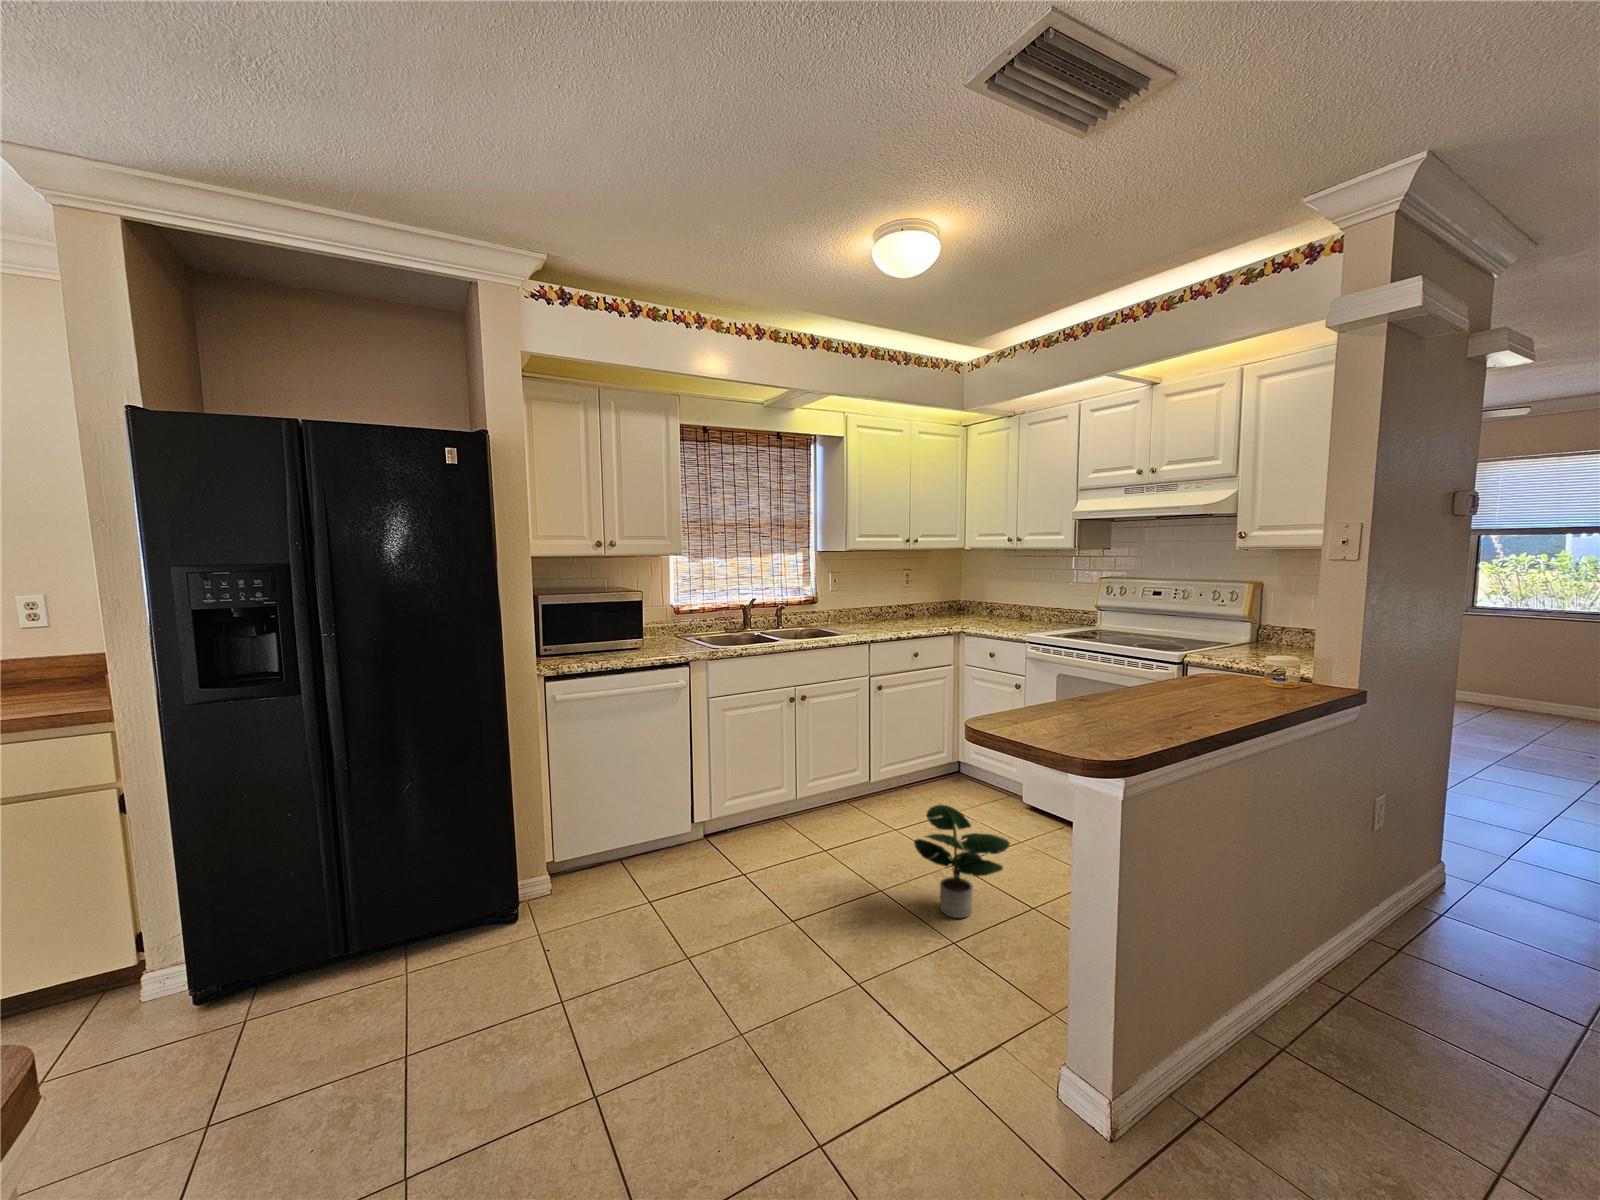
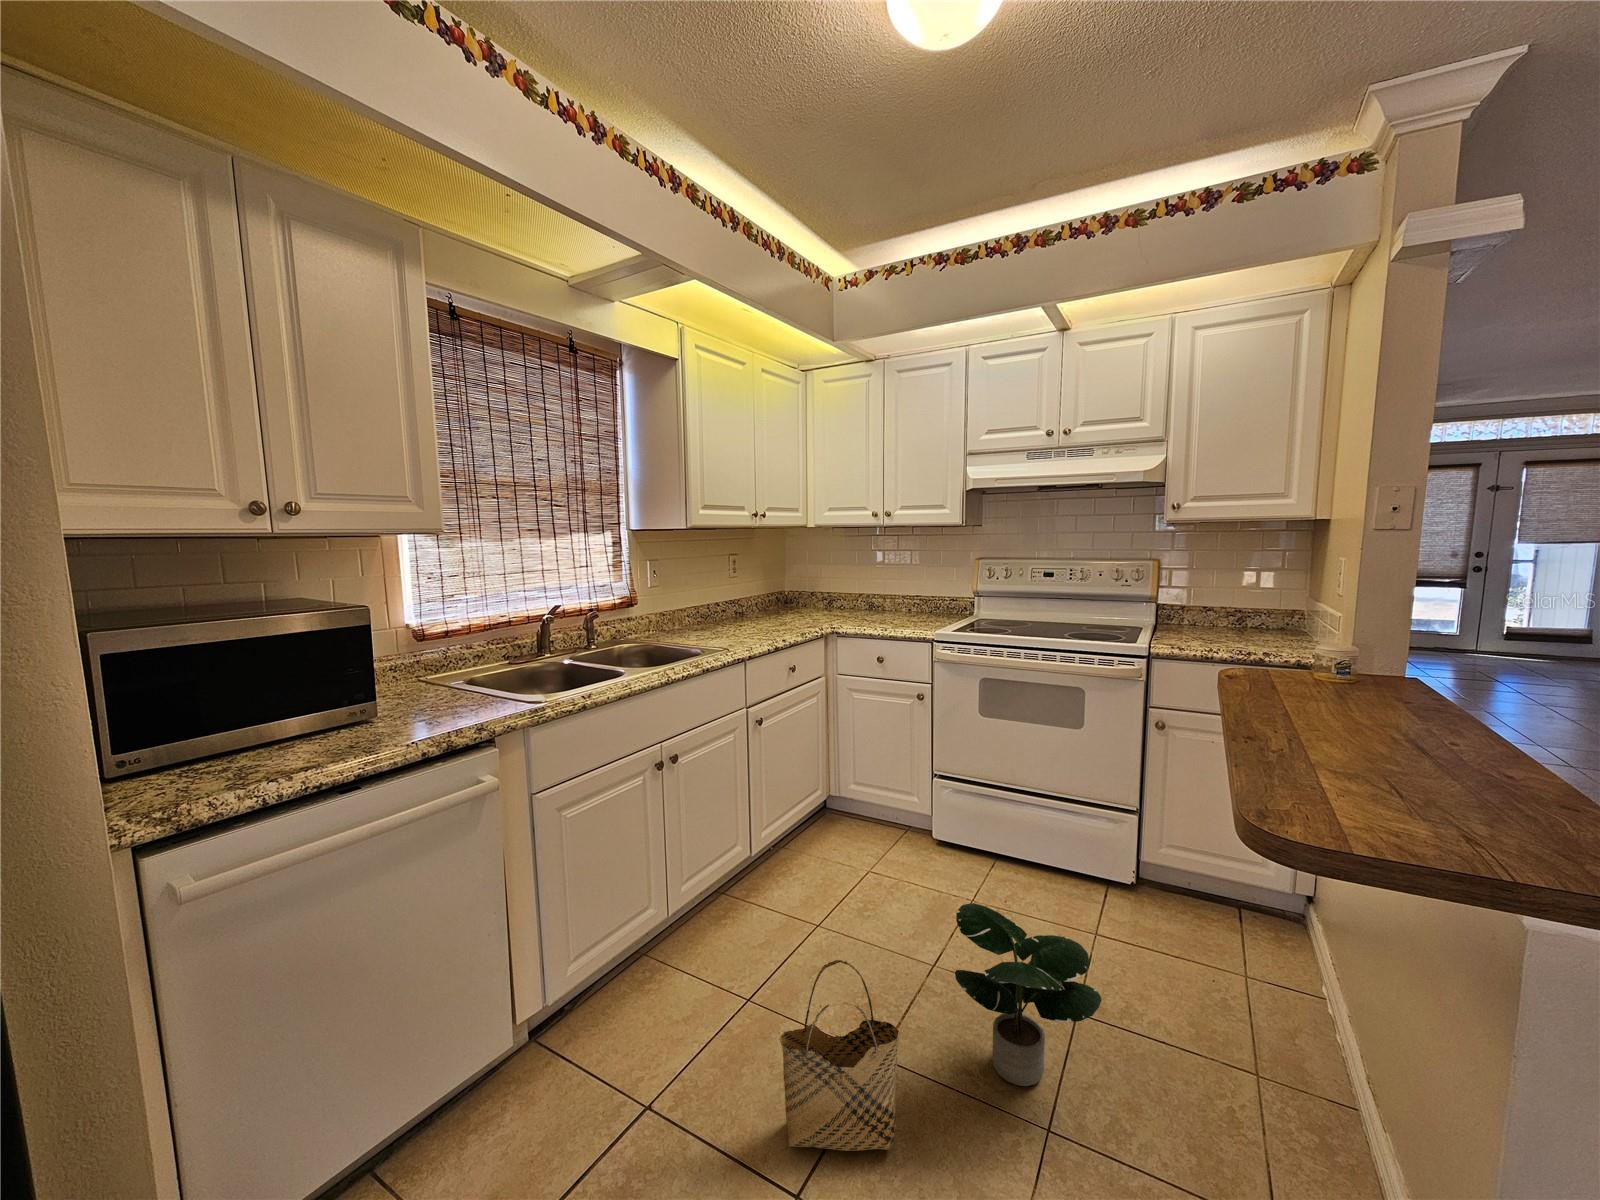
woven basket: none [799,808,864,913] -> present [780,960,899,1151]

